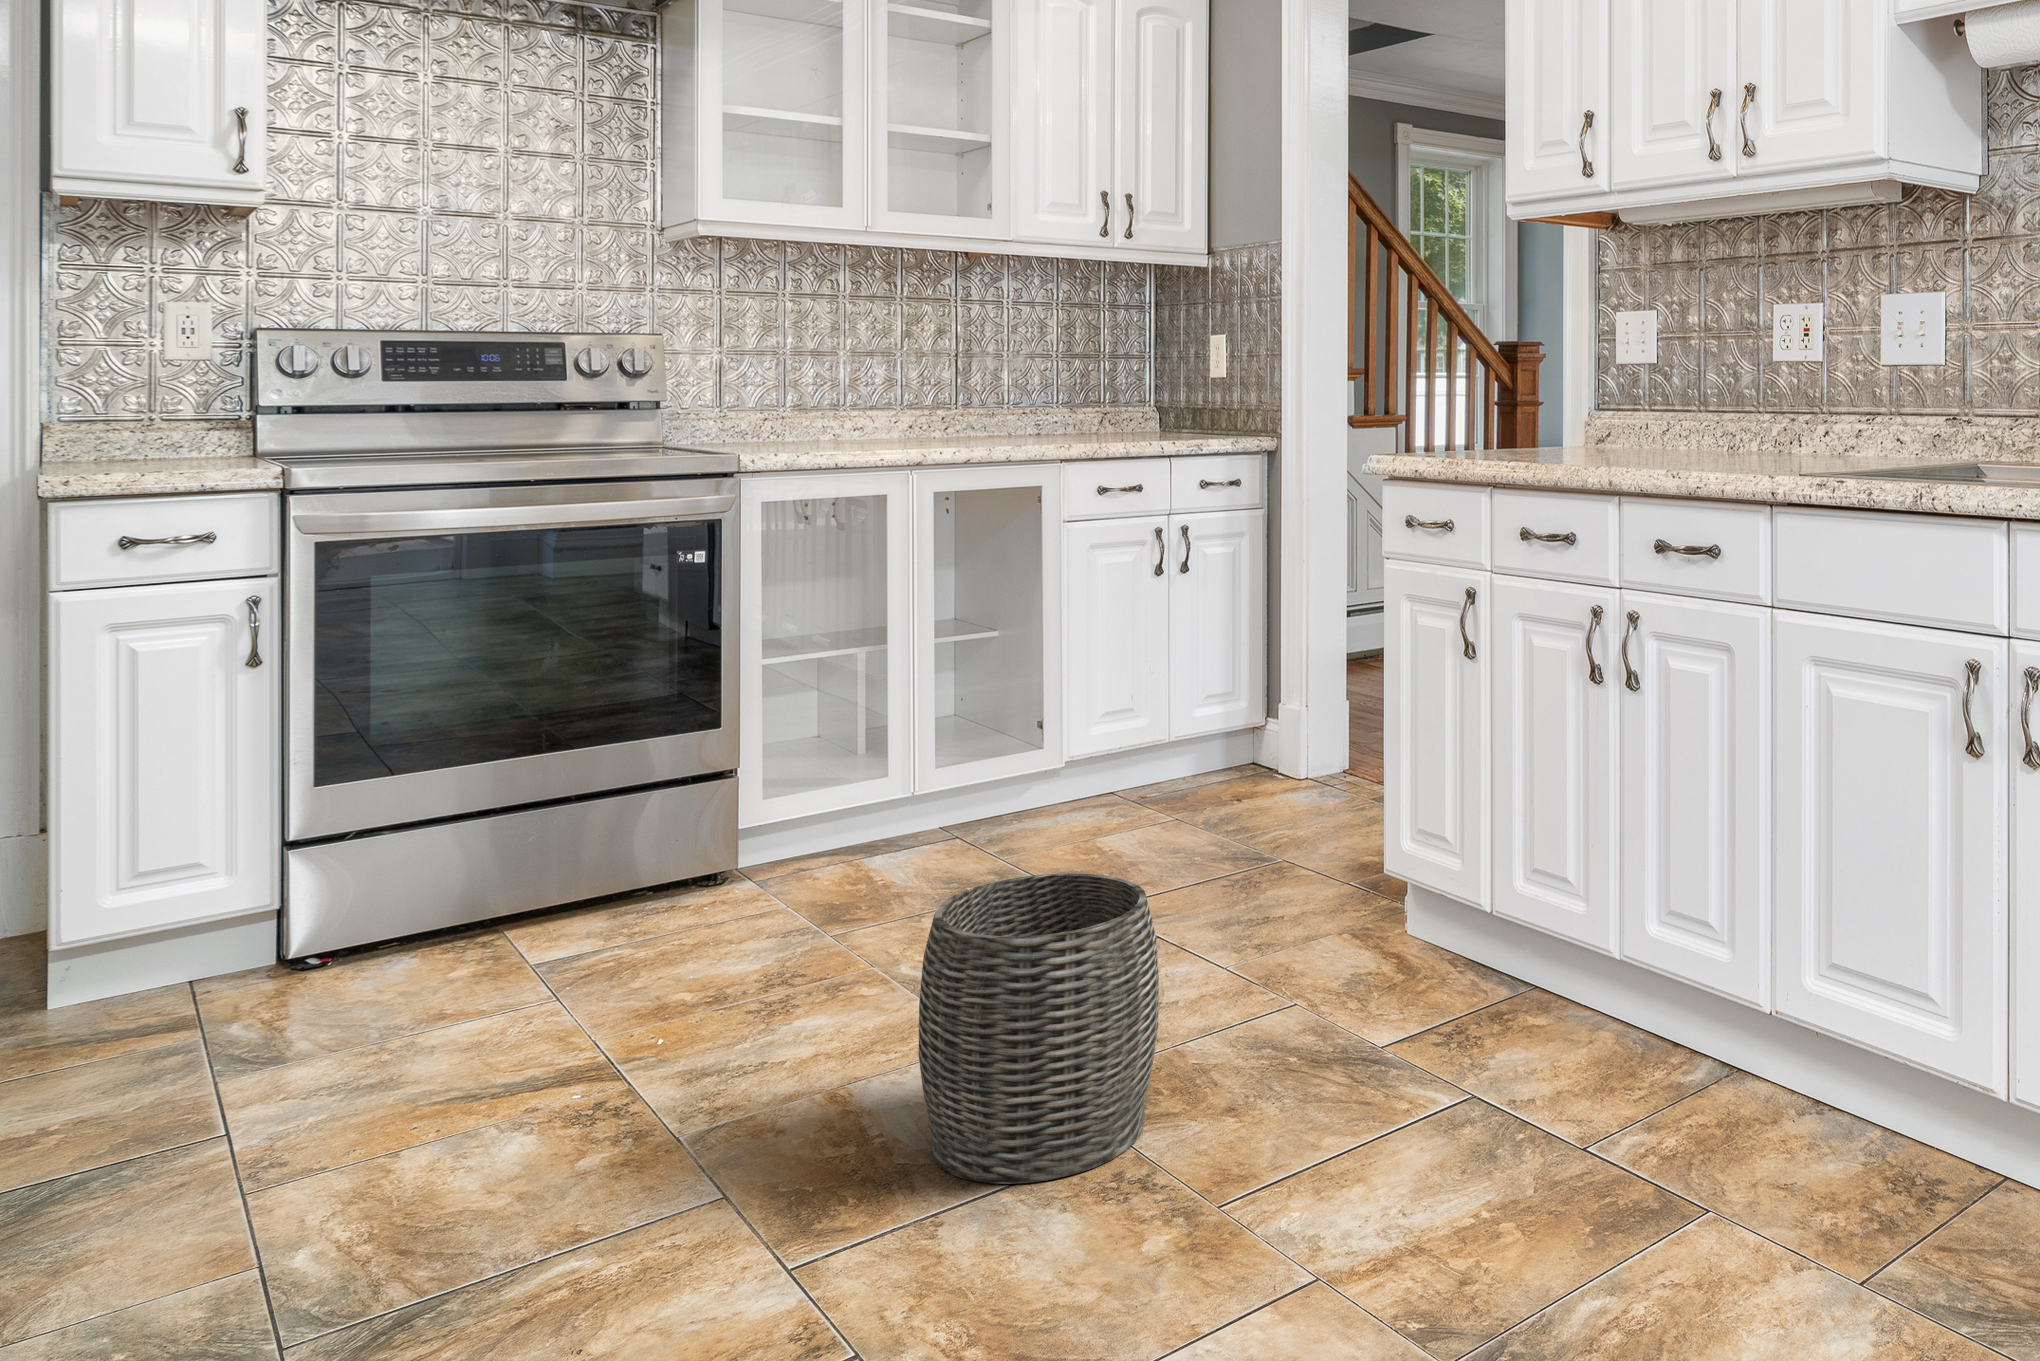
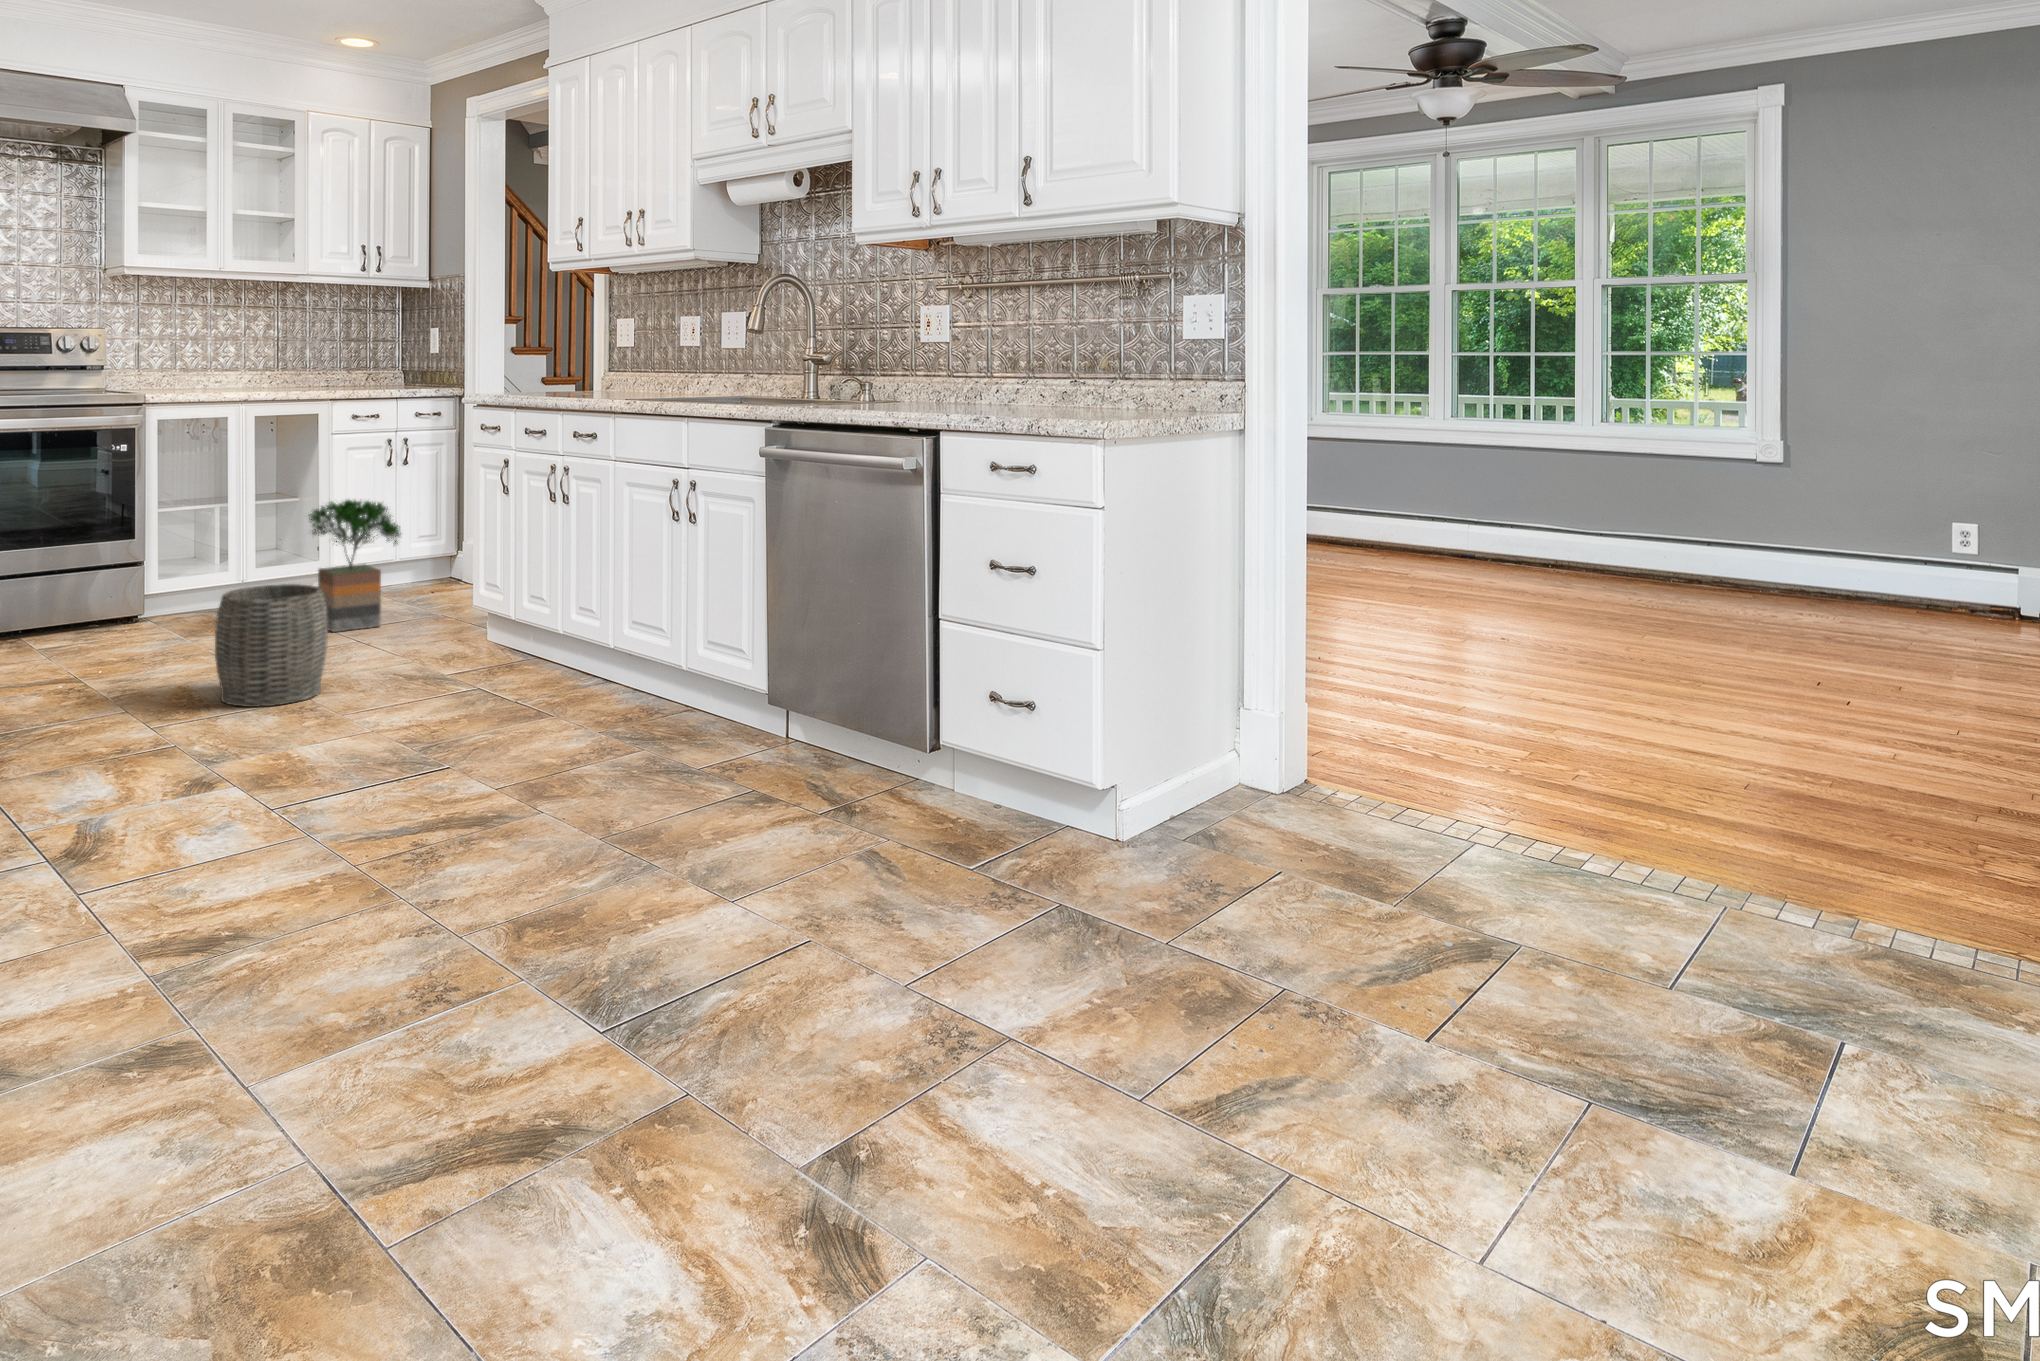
potted tree: none [1043,649,1229,915] -> present [309,500,401,632]

